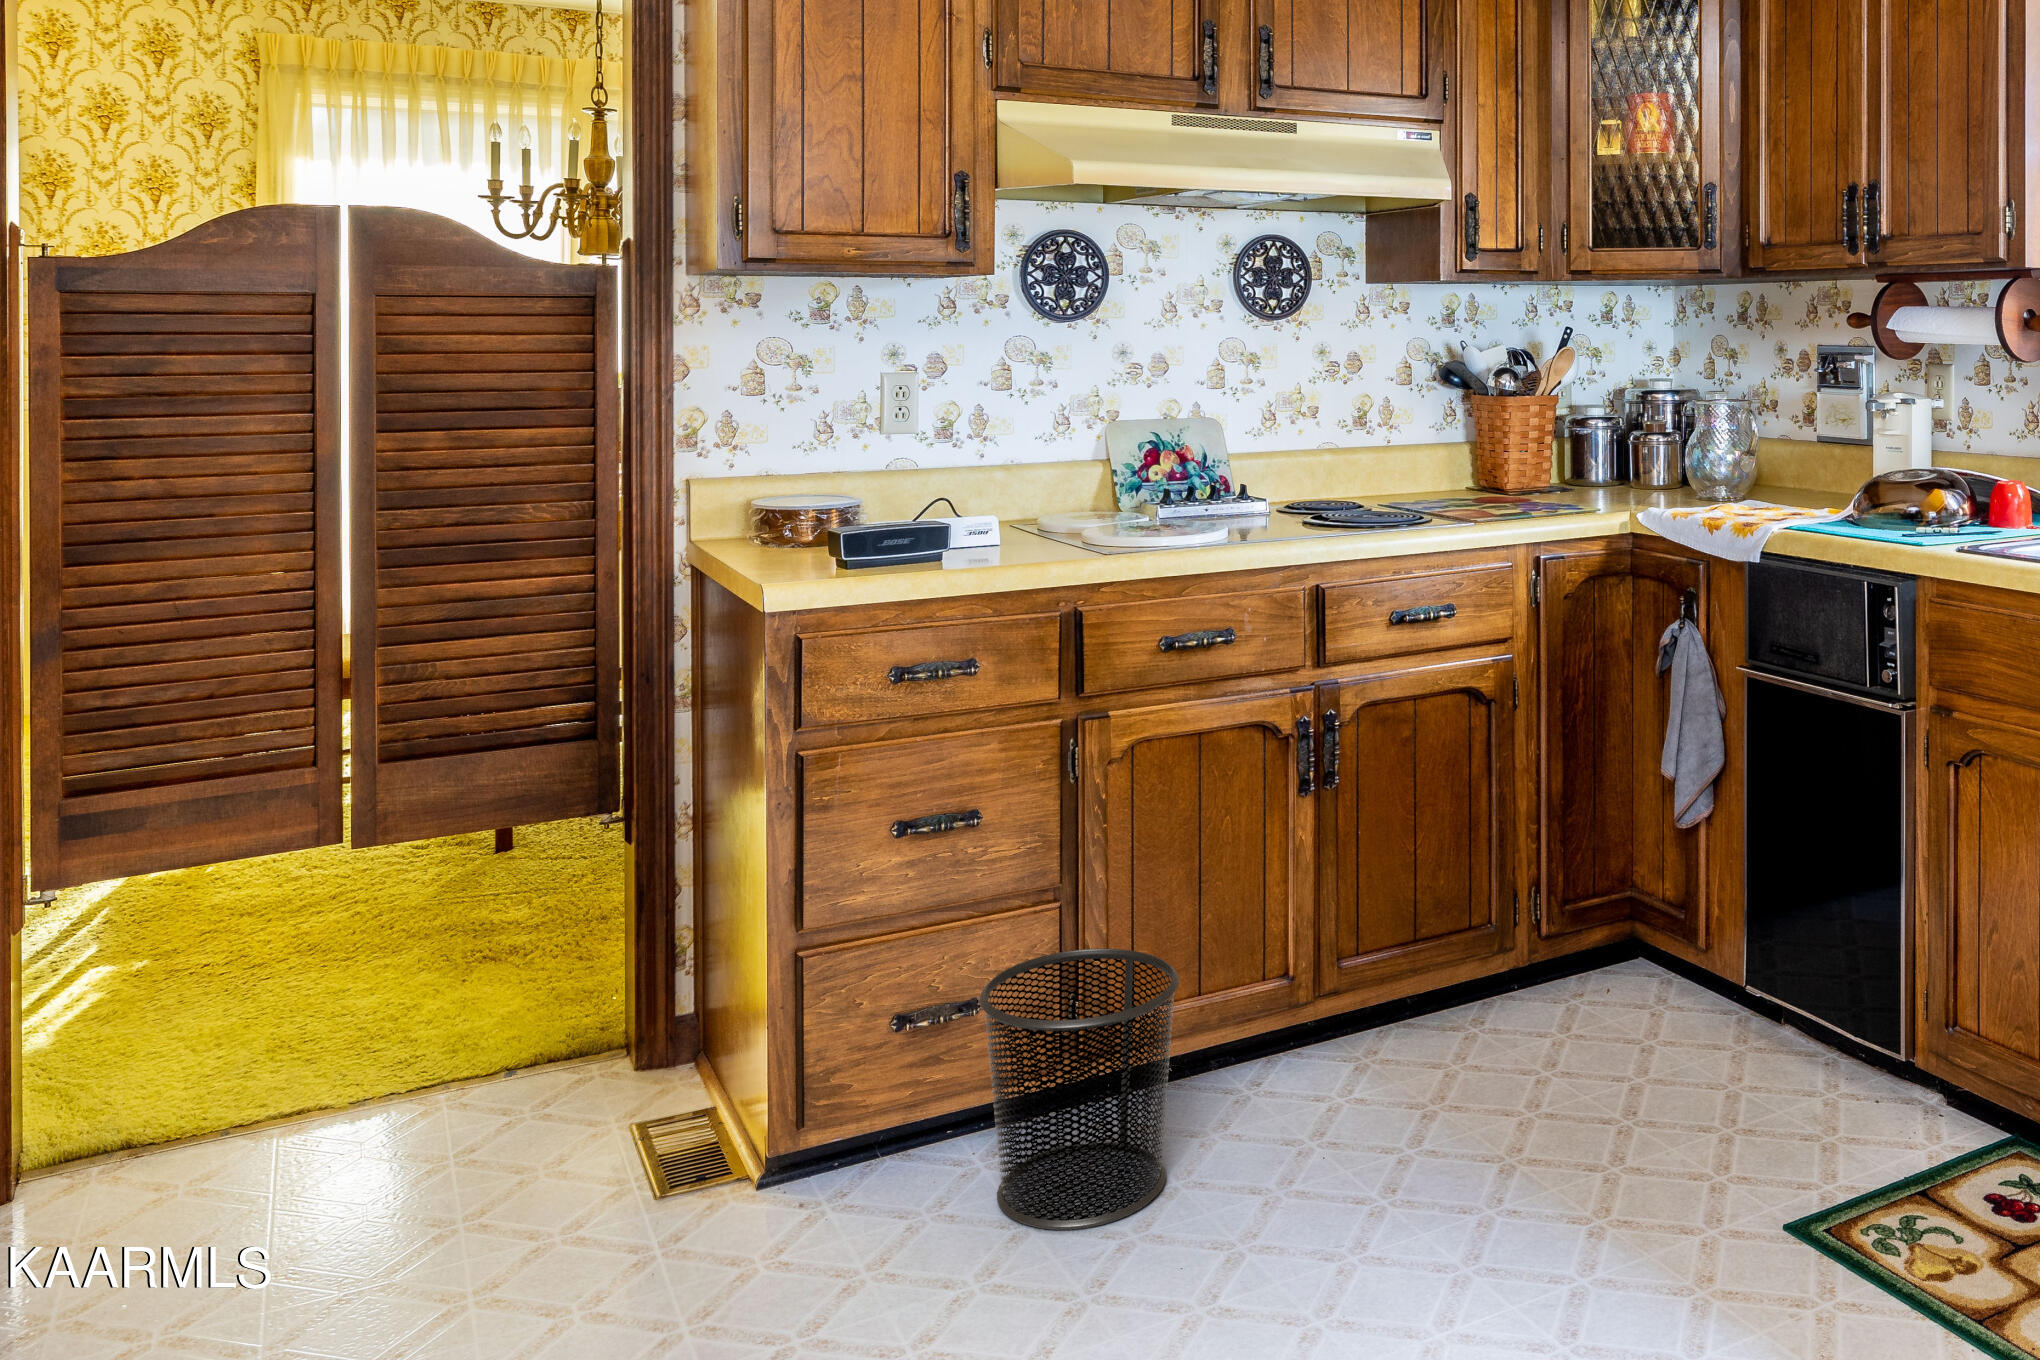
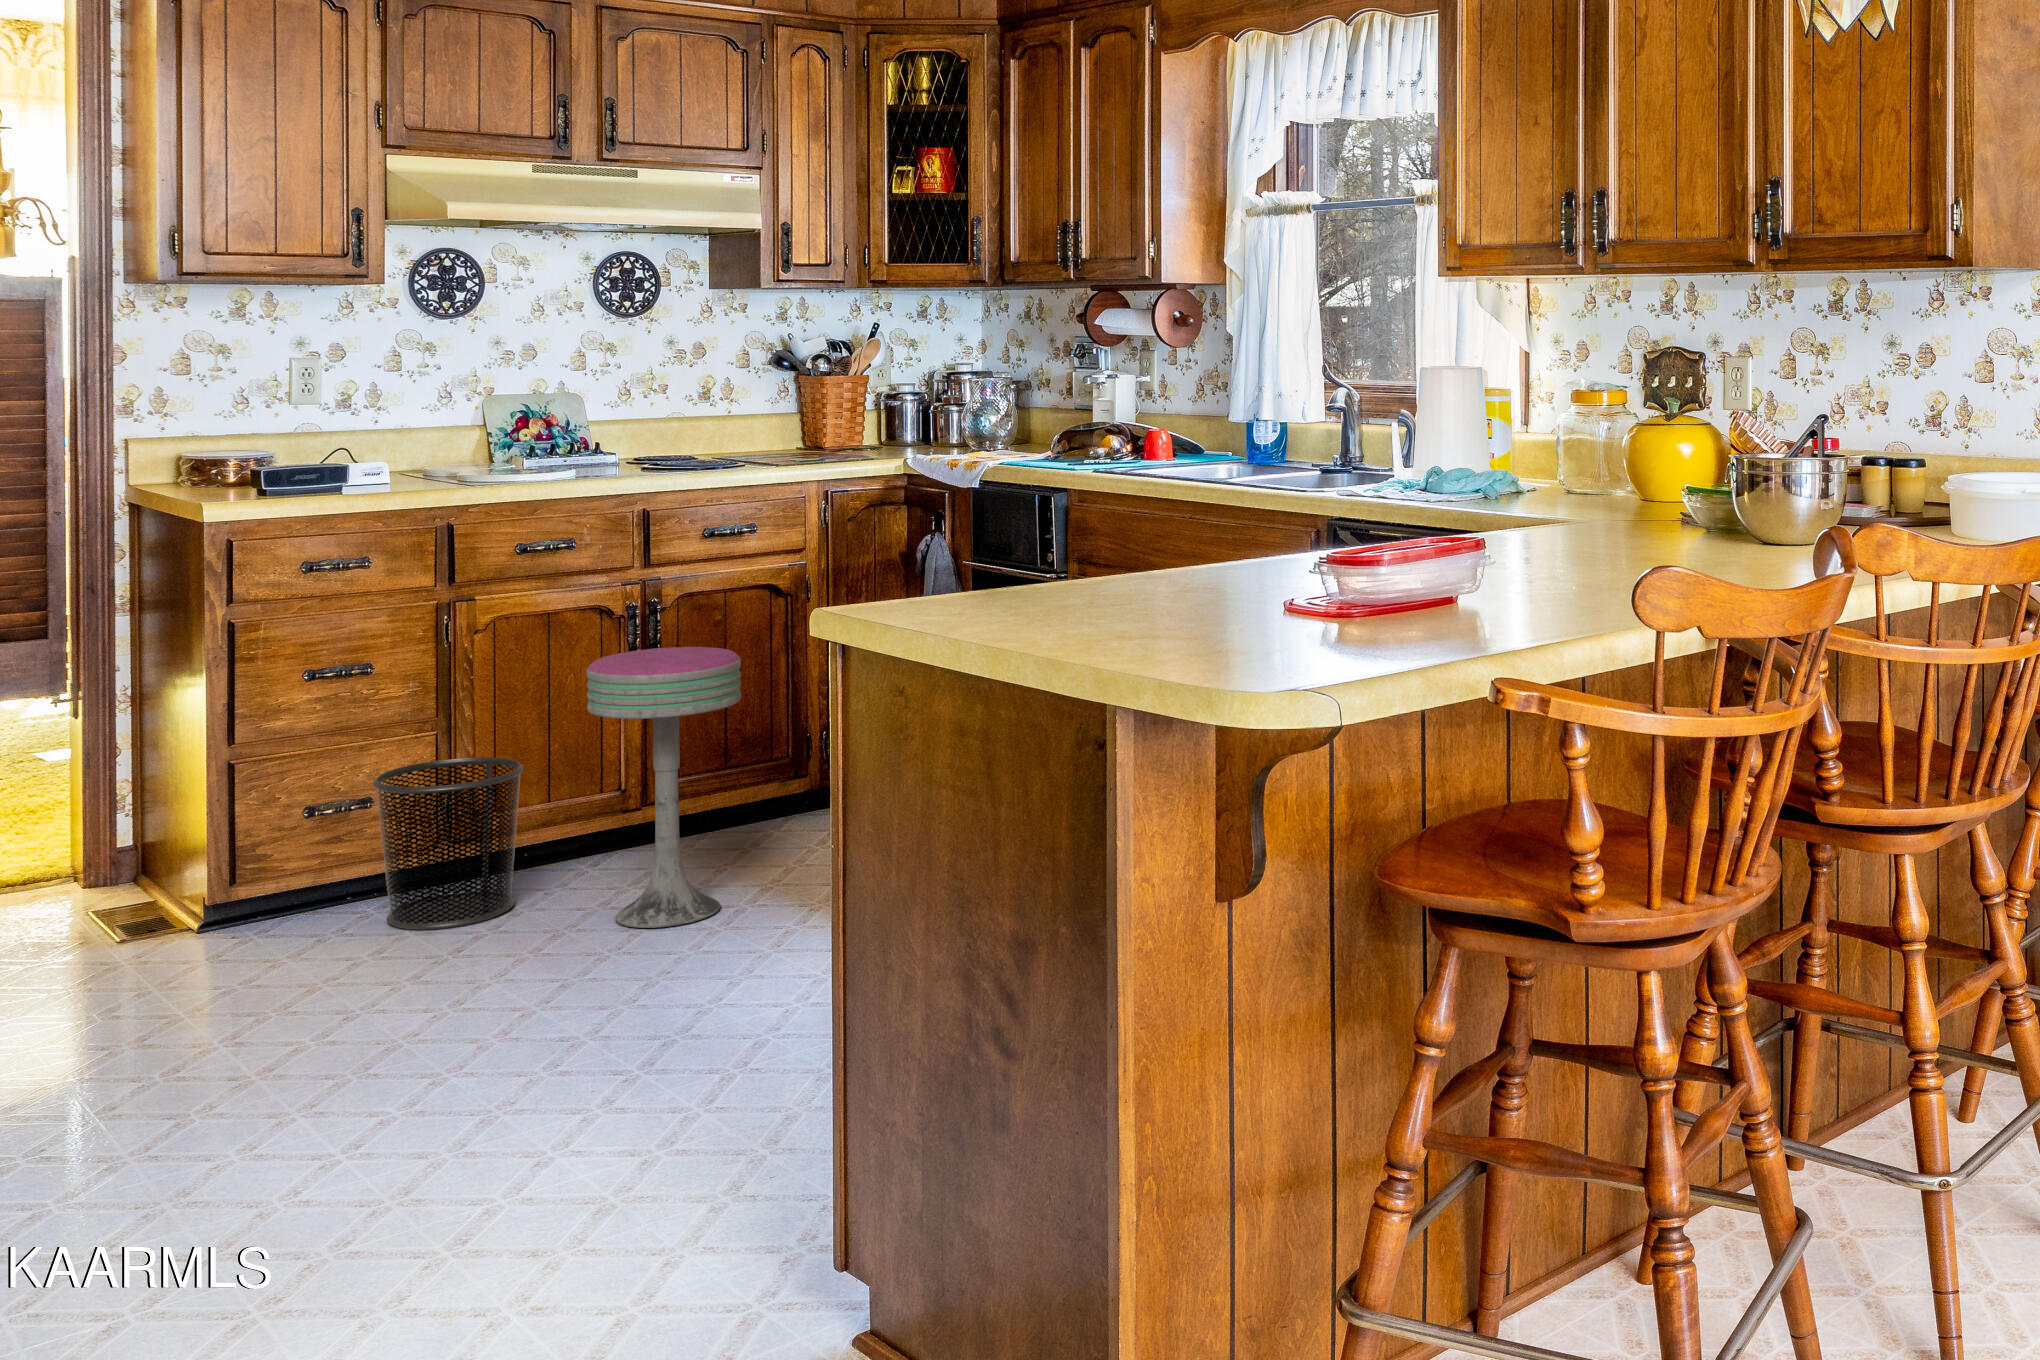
bar stool: none [1276,812,1493,1270] -> present [587,647,741,928]

